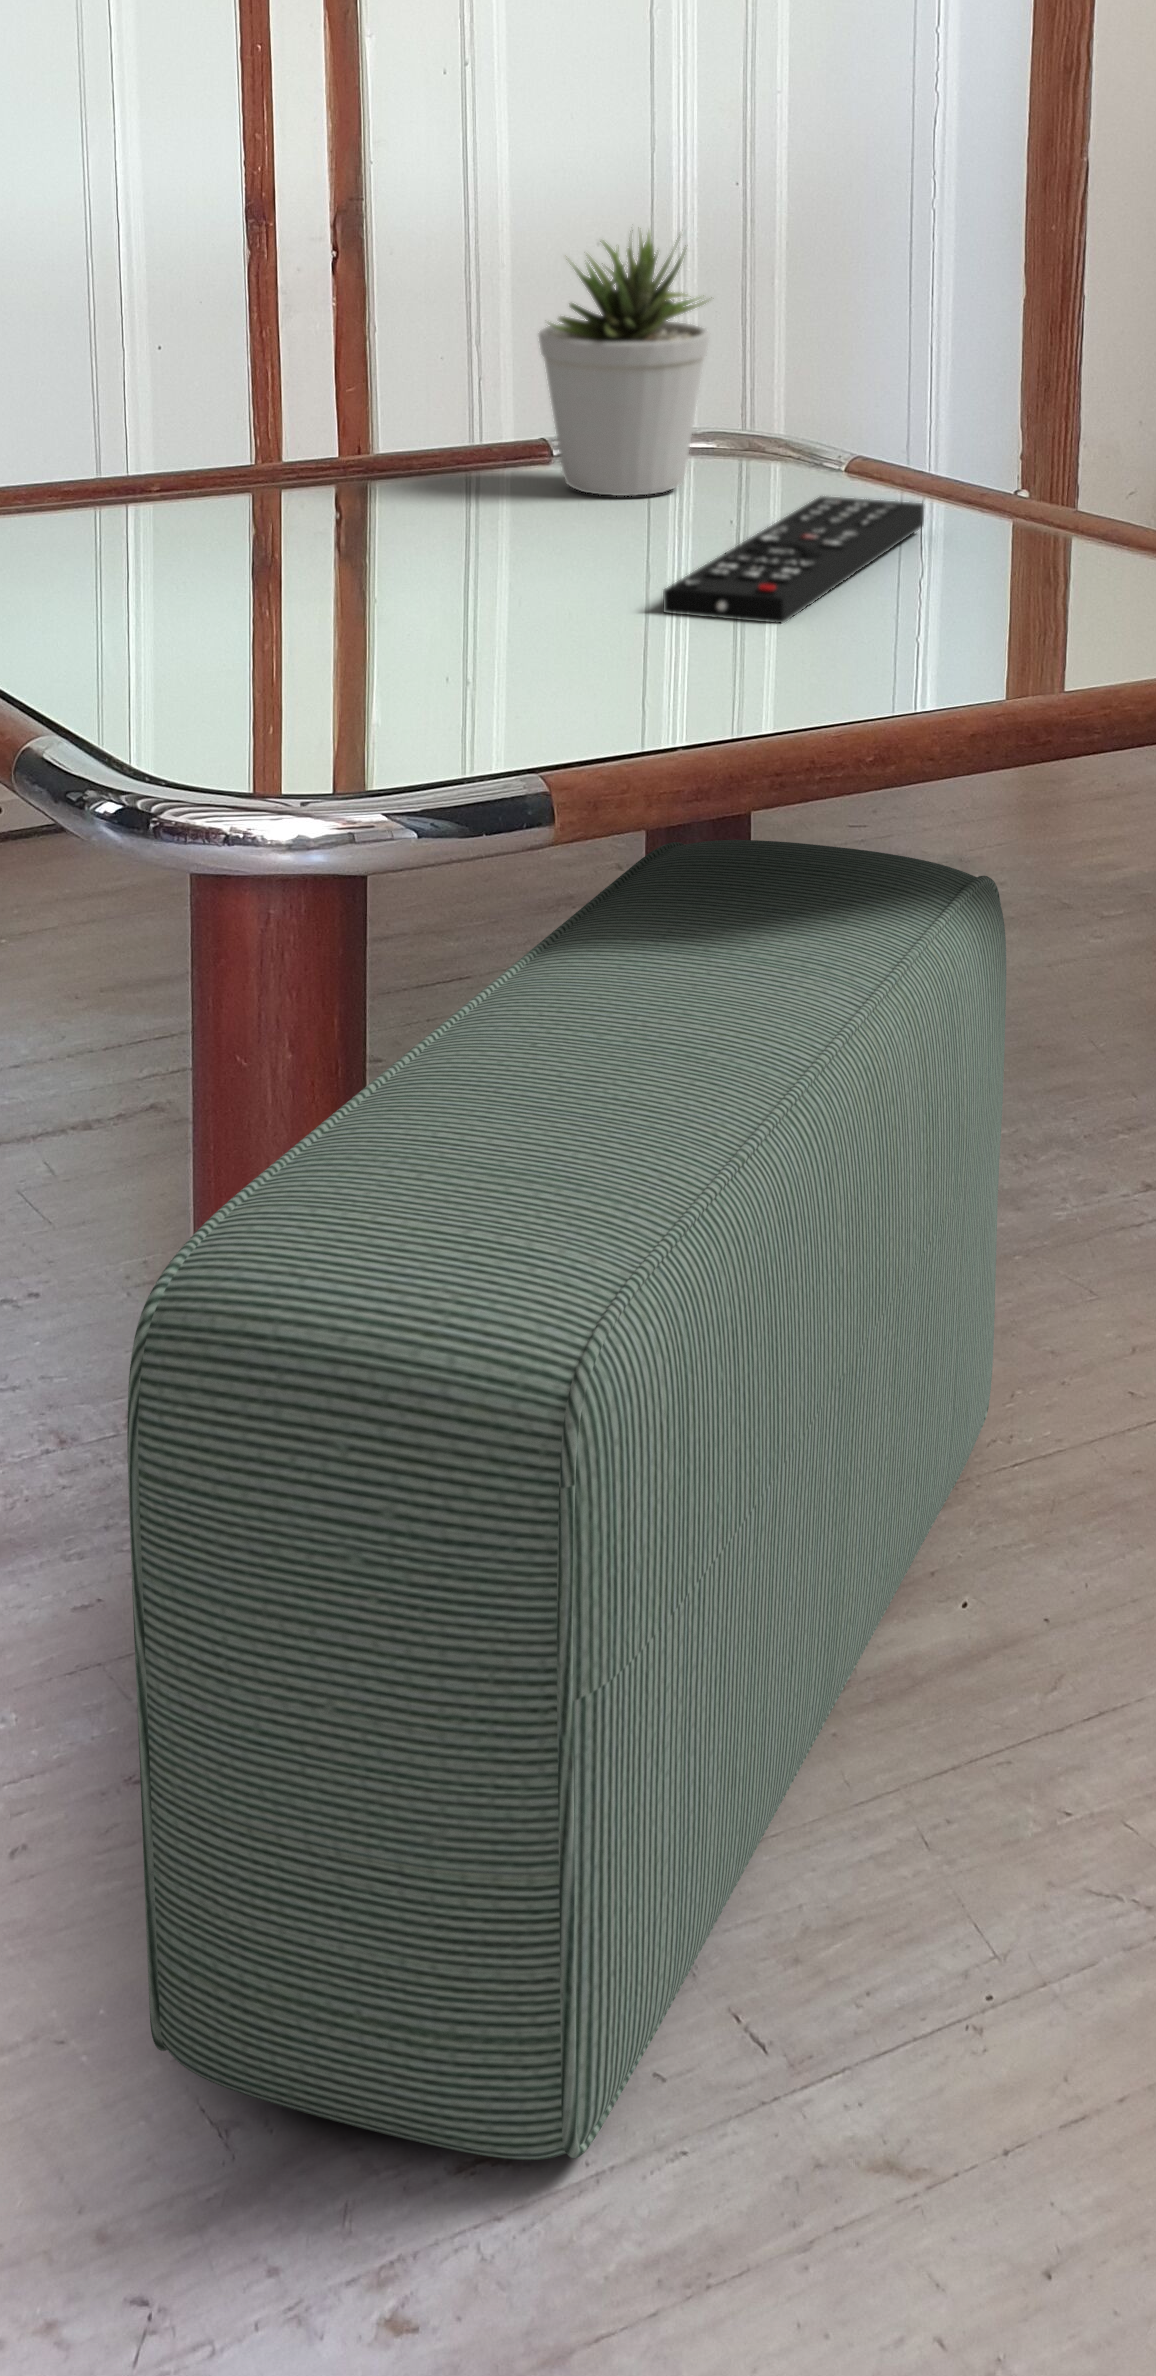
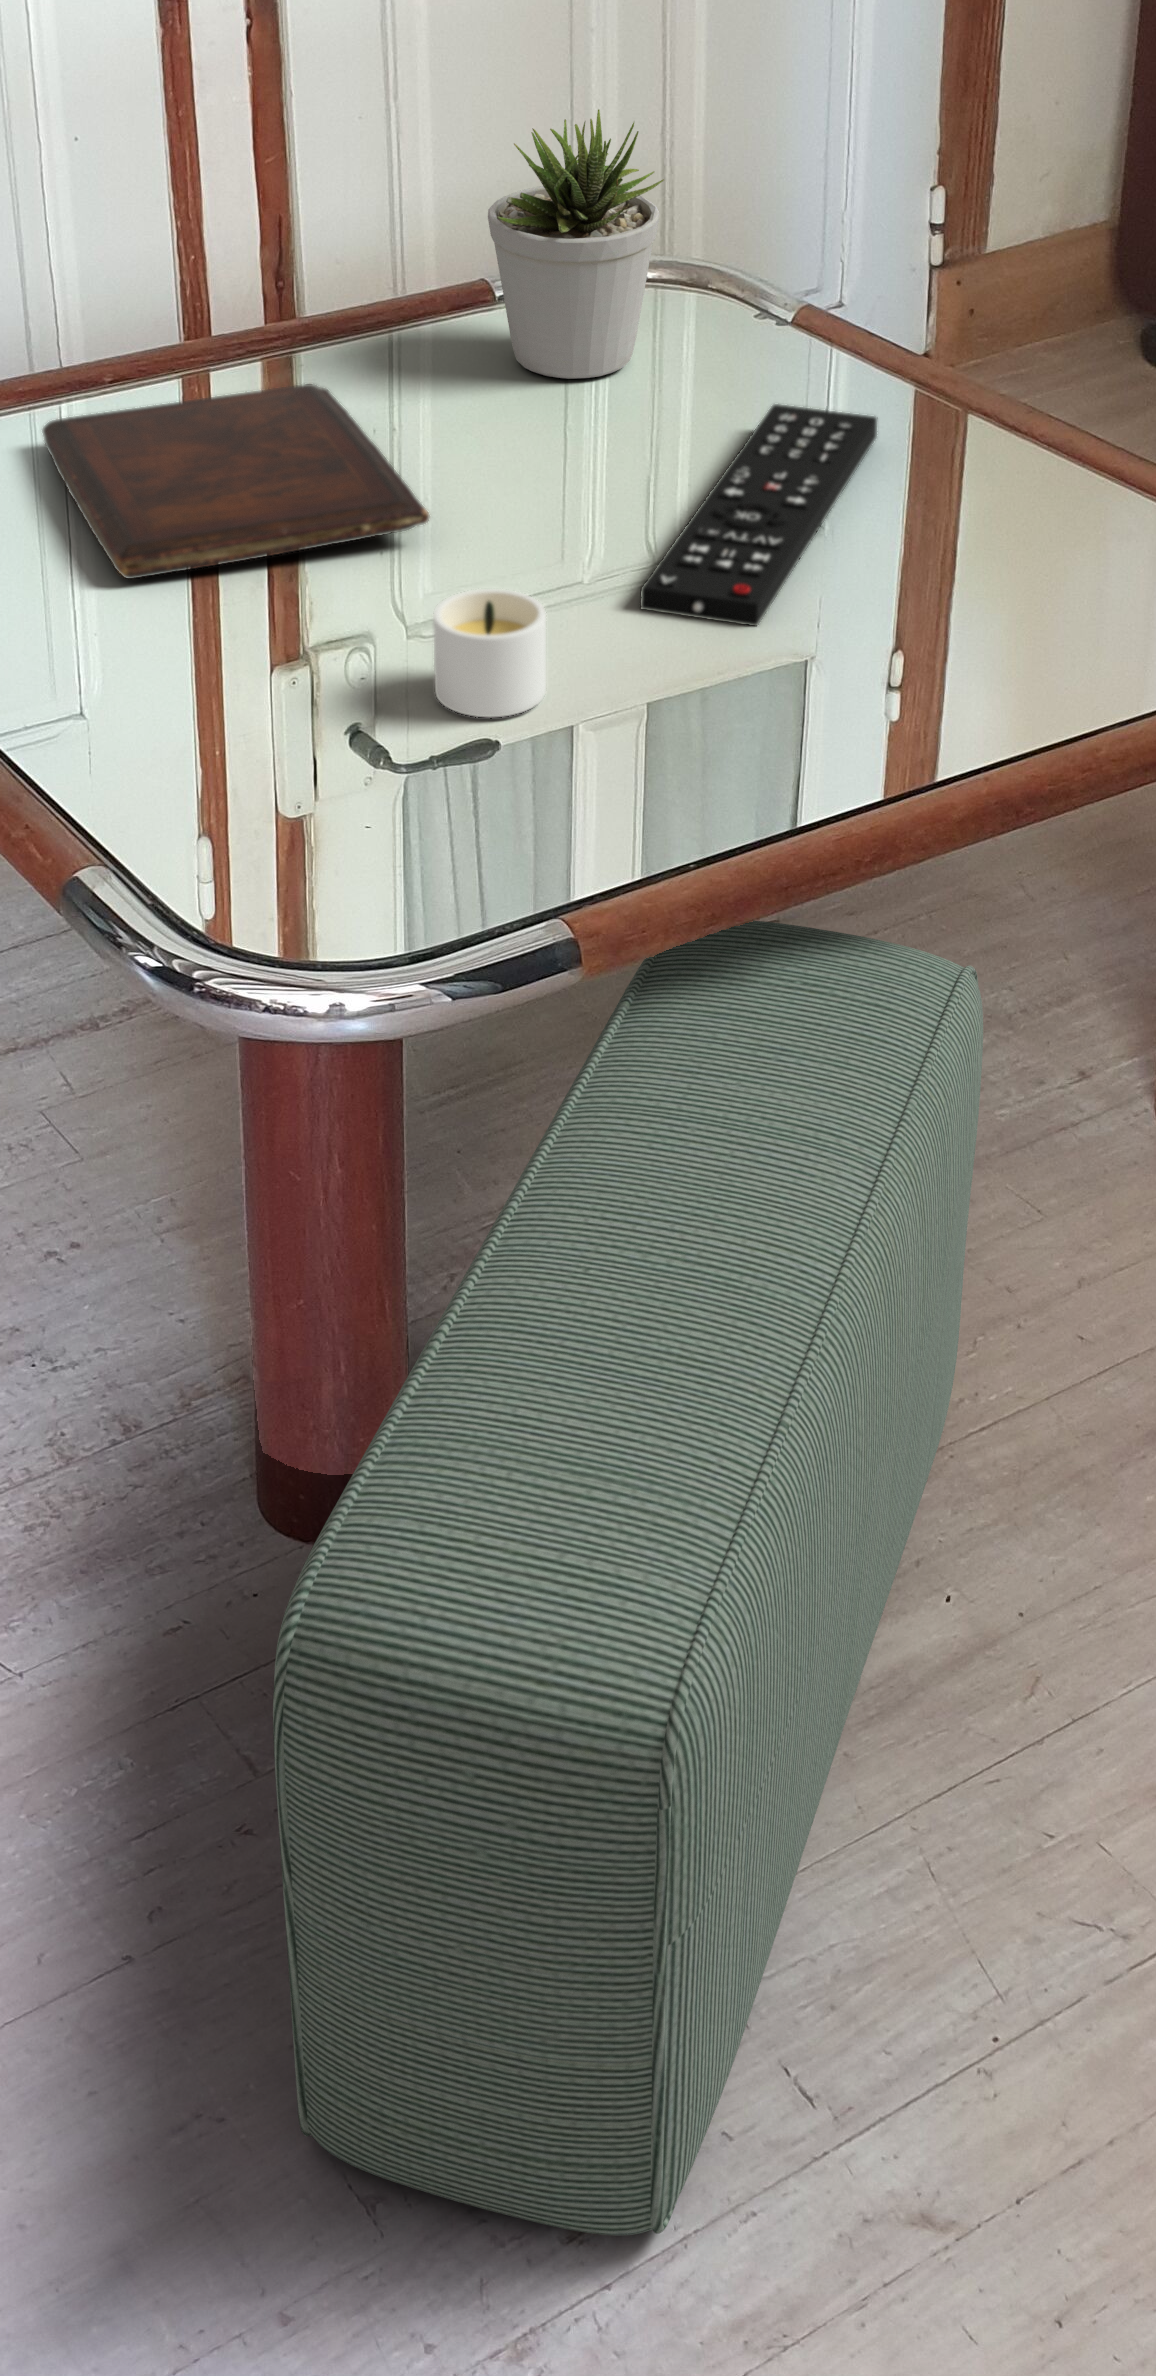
book: none [77,474,454,586] -> present [43,384,429,579]
candle: none [437,547,611,664] -> present [433,589,546,717]

